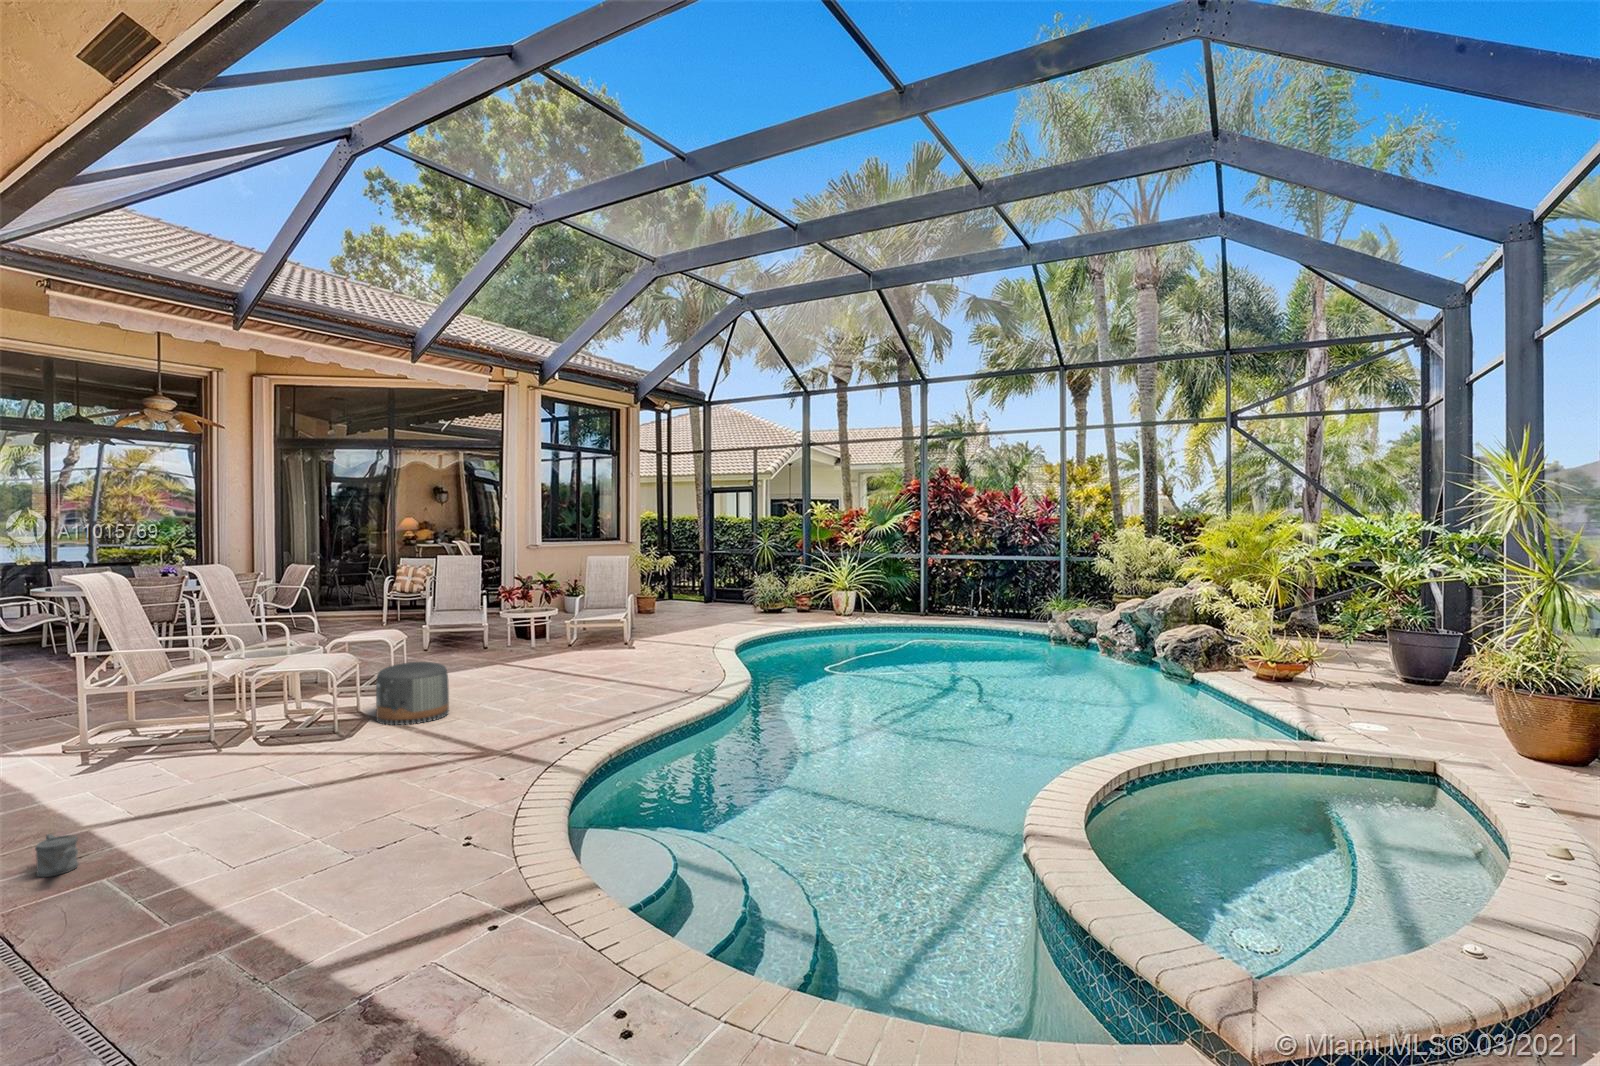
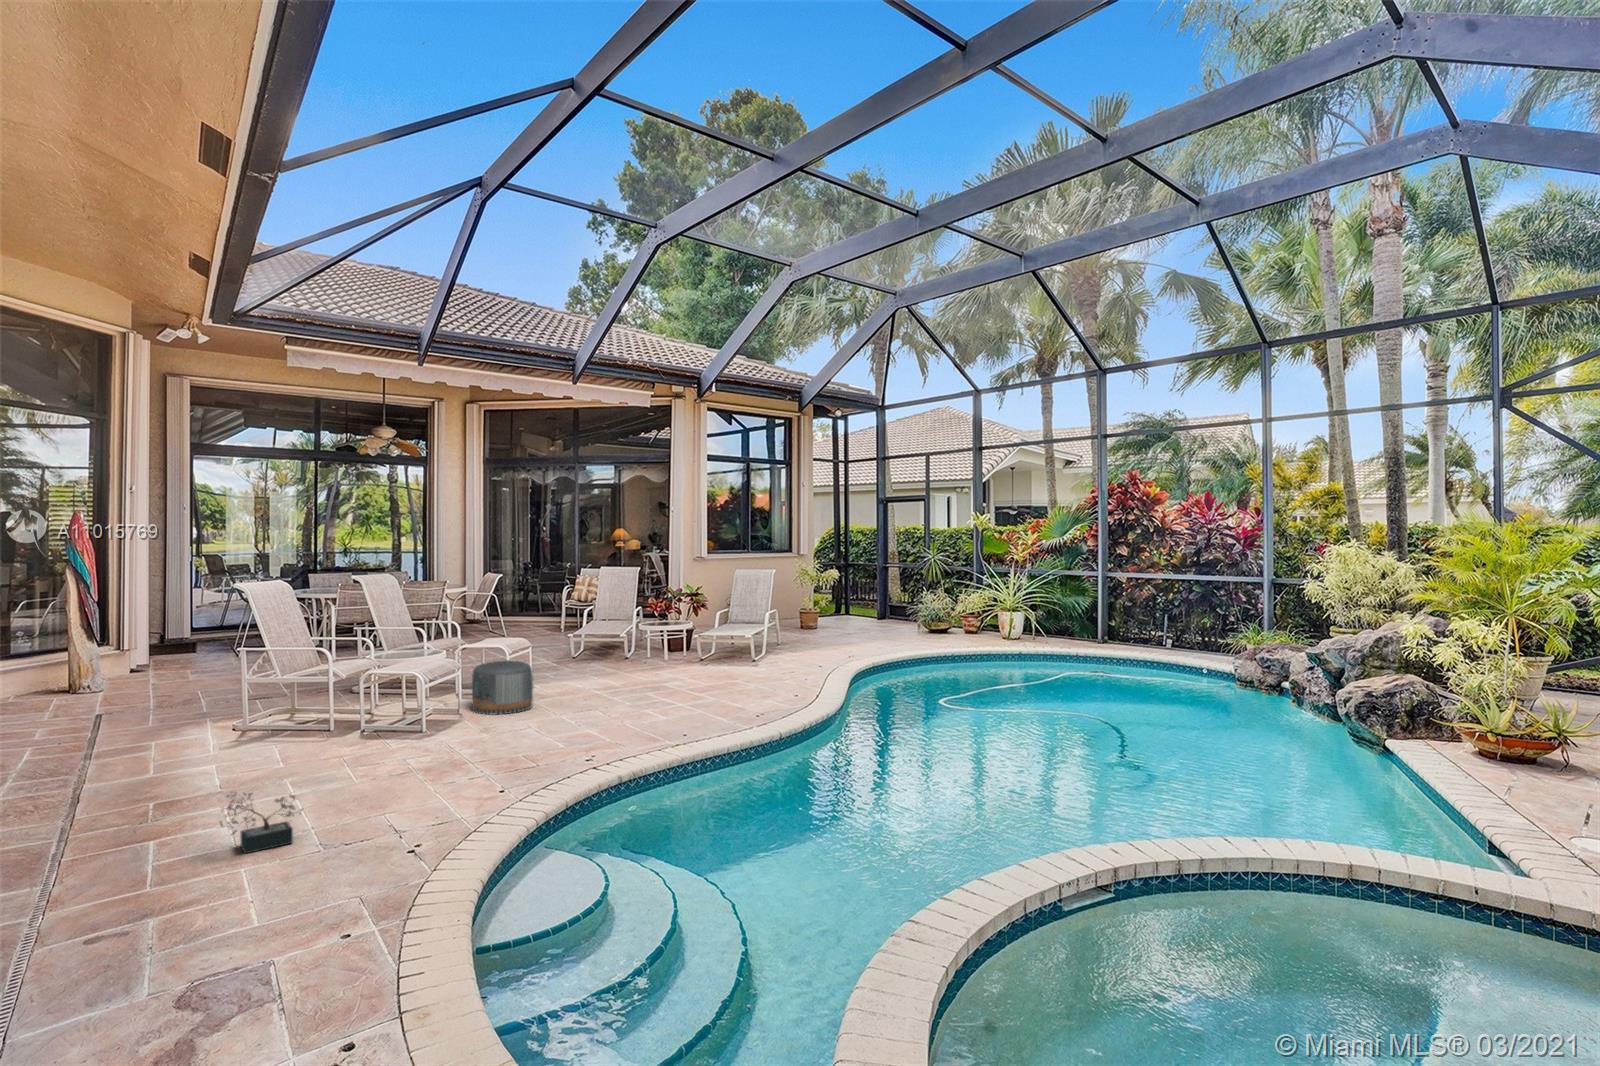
watering can: present [35,834,78,877] -> none [164,767,193,798]
decorative plant: none [208,846,317,934] -> present [220,792,303,853]

